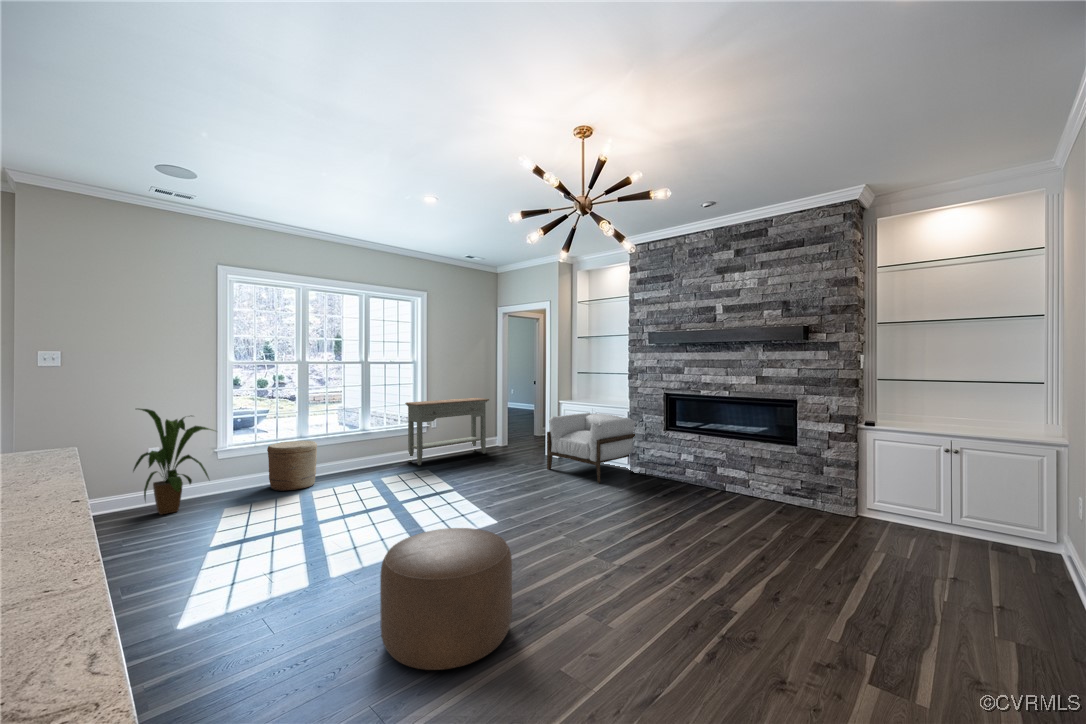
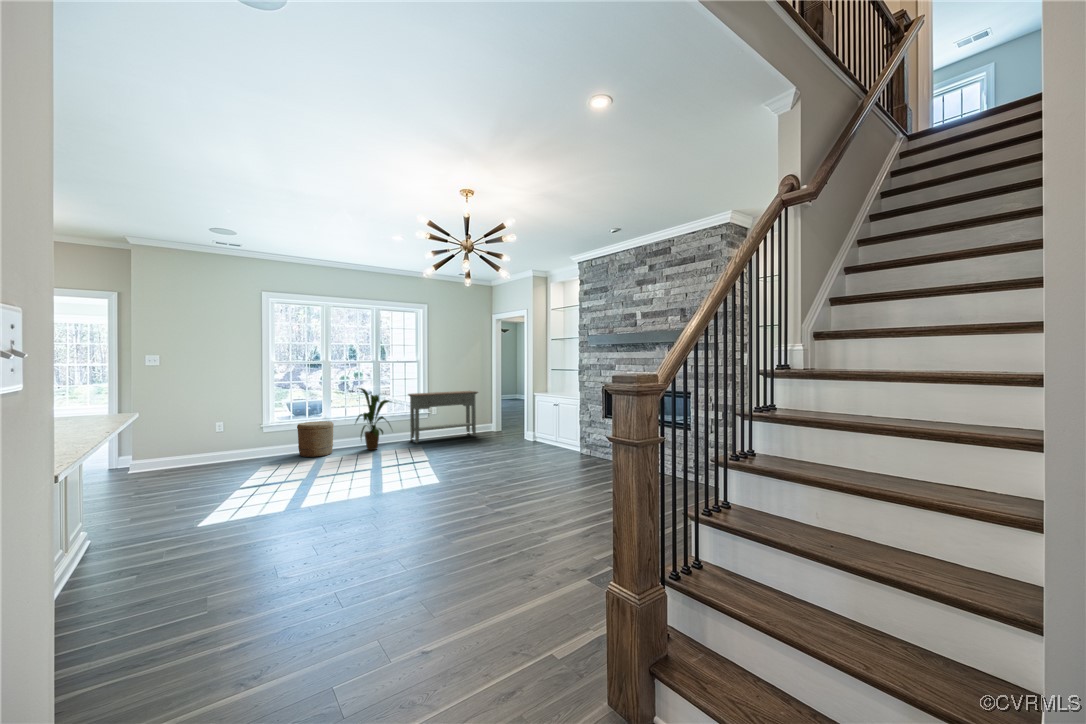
house plant: present [133,409,214,515] -> present [356,388,391,450]
armchair: present [547,413,635,483] -> none [513,403,585,459]
ottoman: present [380,528,512,670] -> none [303,472,394,549]

